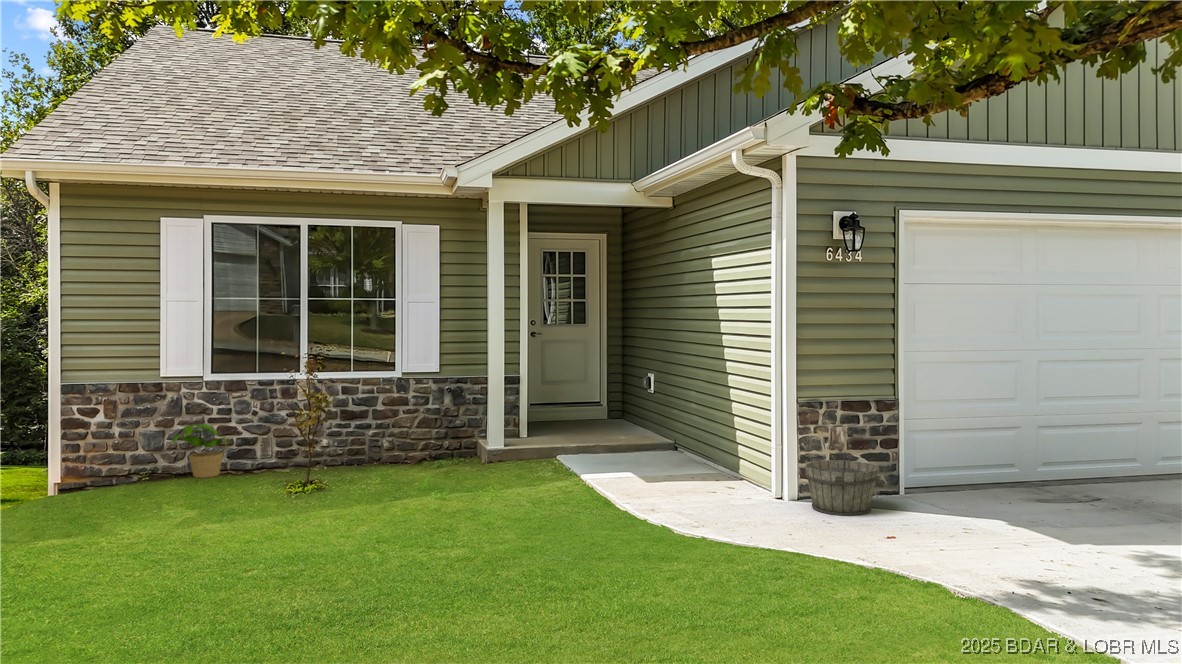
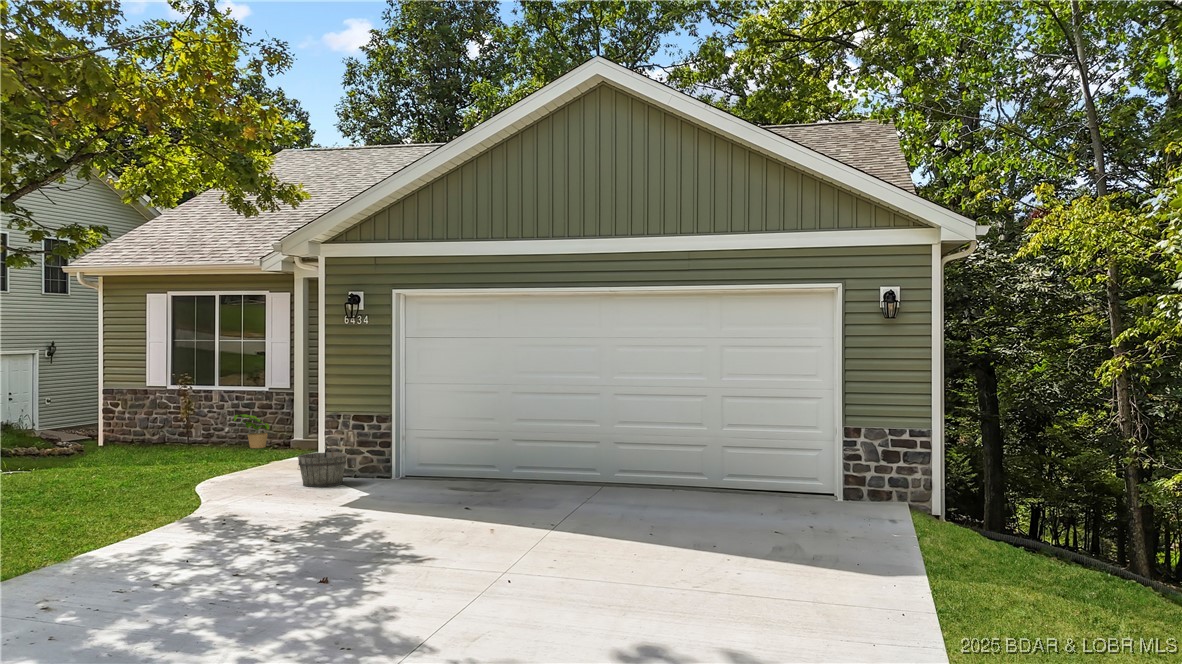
potted plant: present [172,424,227,478] -> present [234,414,269,448]

